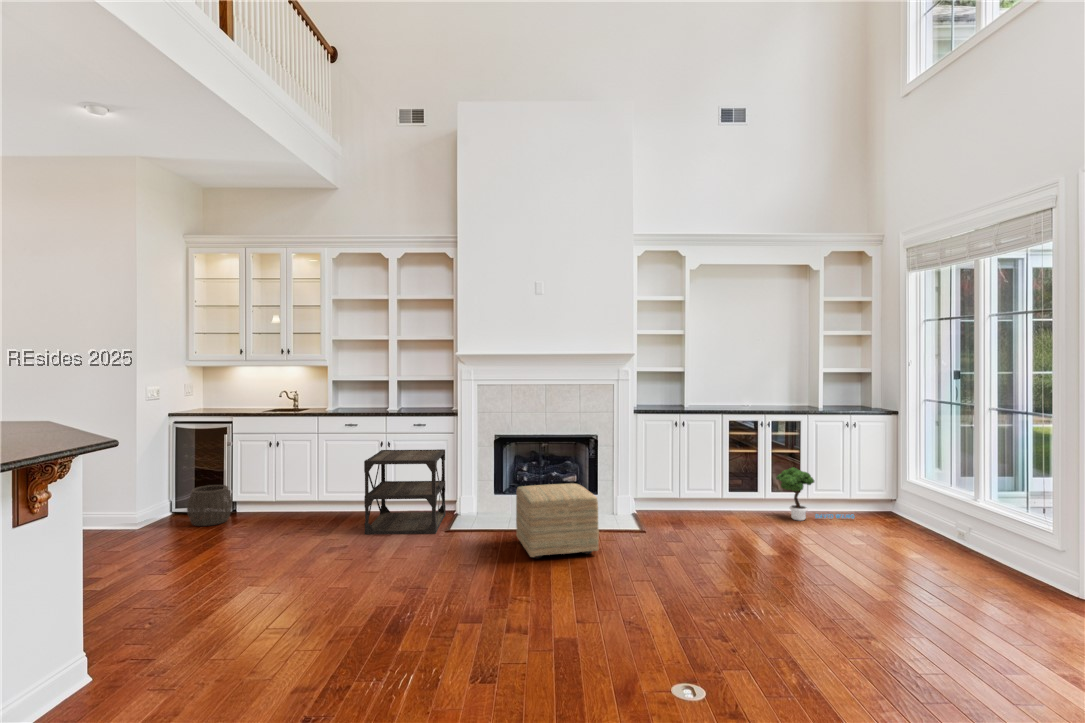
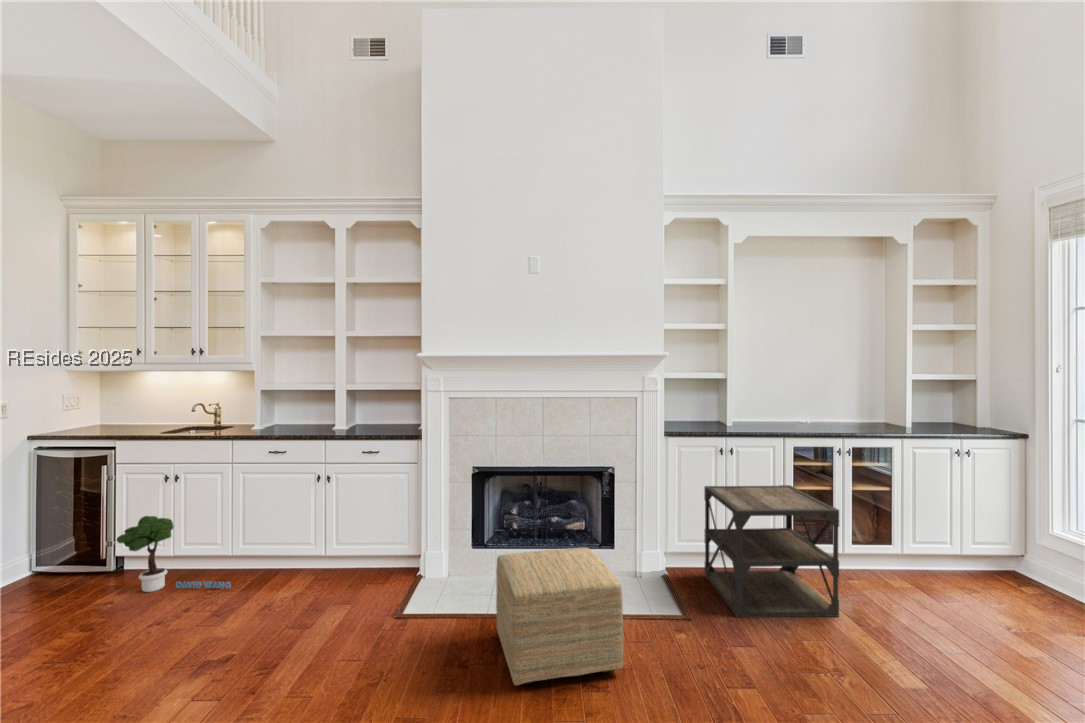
side table: present [364,449,446,535] -> present [704,485,839,618]
potted tree: present [776,467,854,521] -> present [117,516,231,592]
woven basket: present [187,485,232,526] -> none [34,536,109,600]

